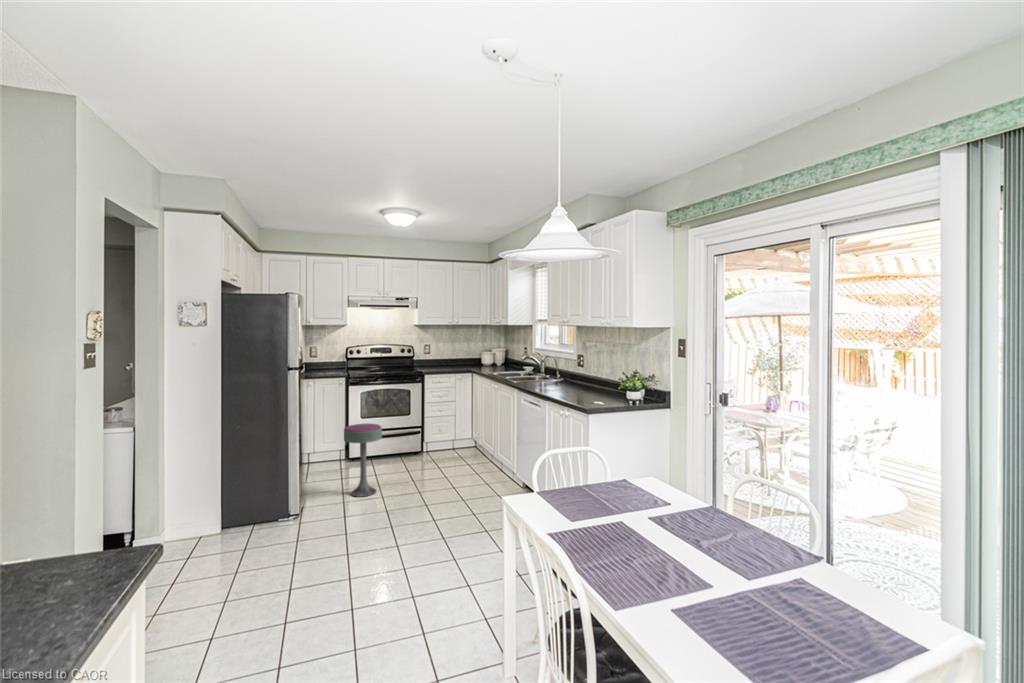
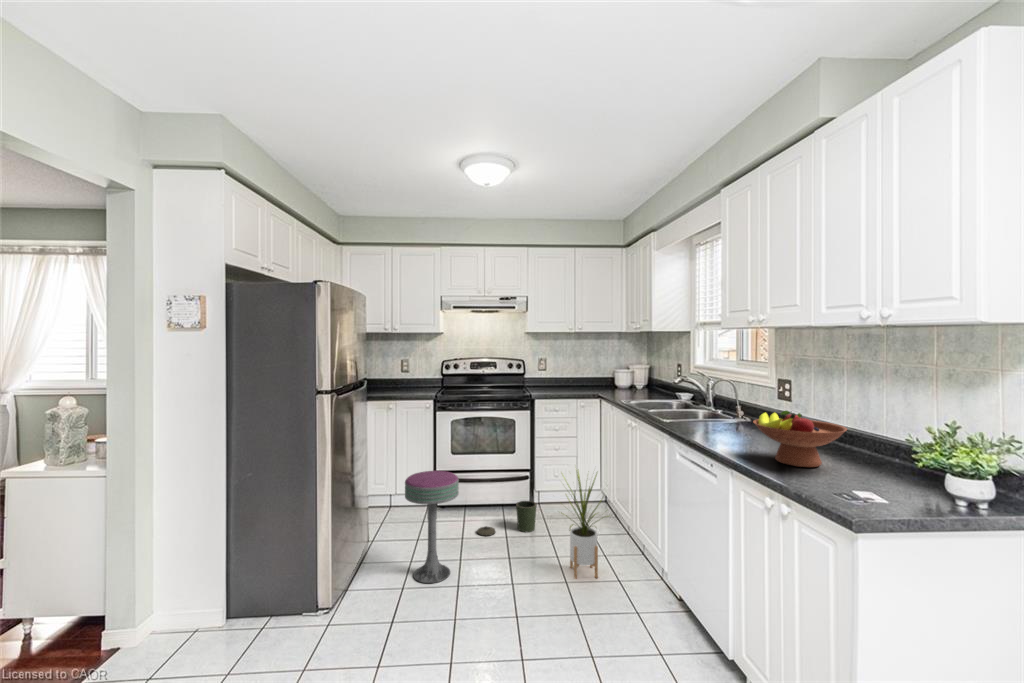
fruit bowl: none [558,369,598,396] -> present [753,410,847,467]
house plant: none [445,413,484,485] -> present [564,471,601,579]
trash can: none [387,447,429,472] -> present [477,501,537,536]

